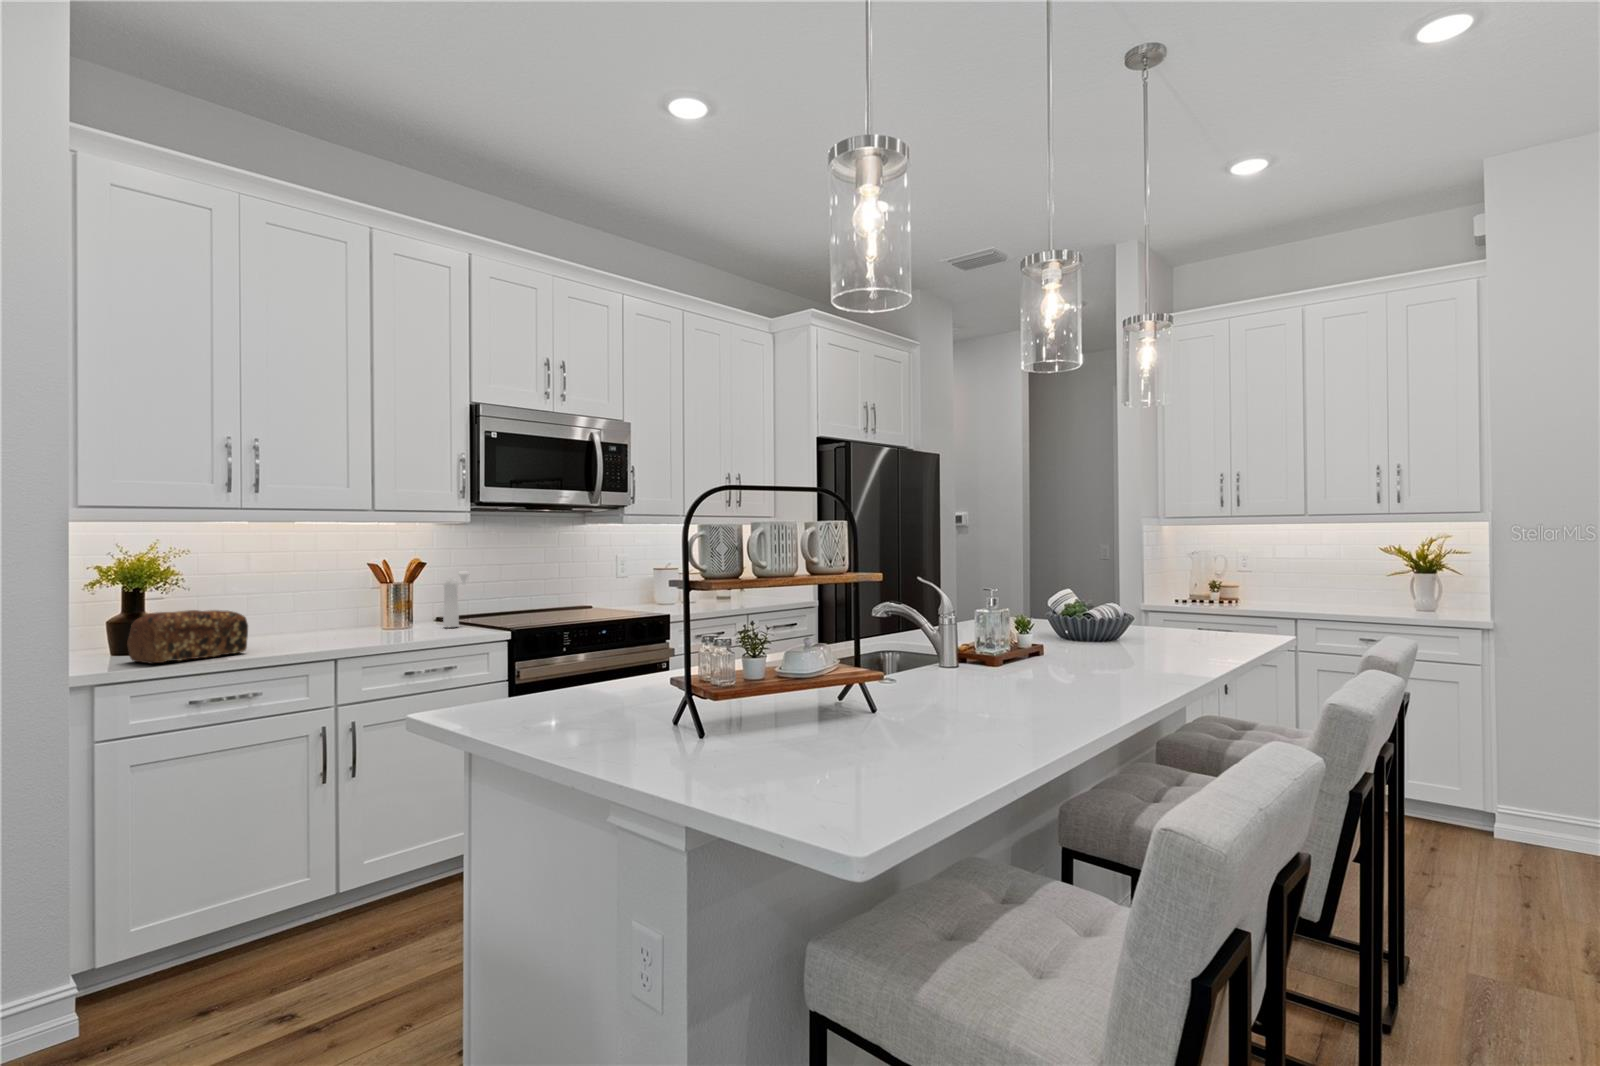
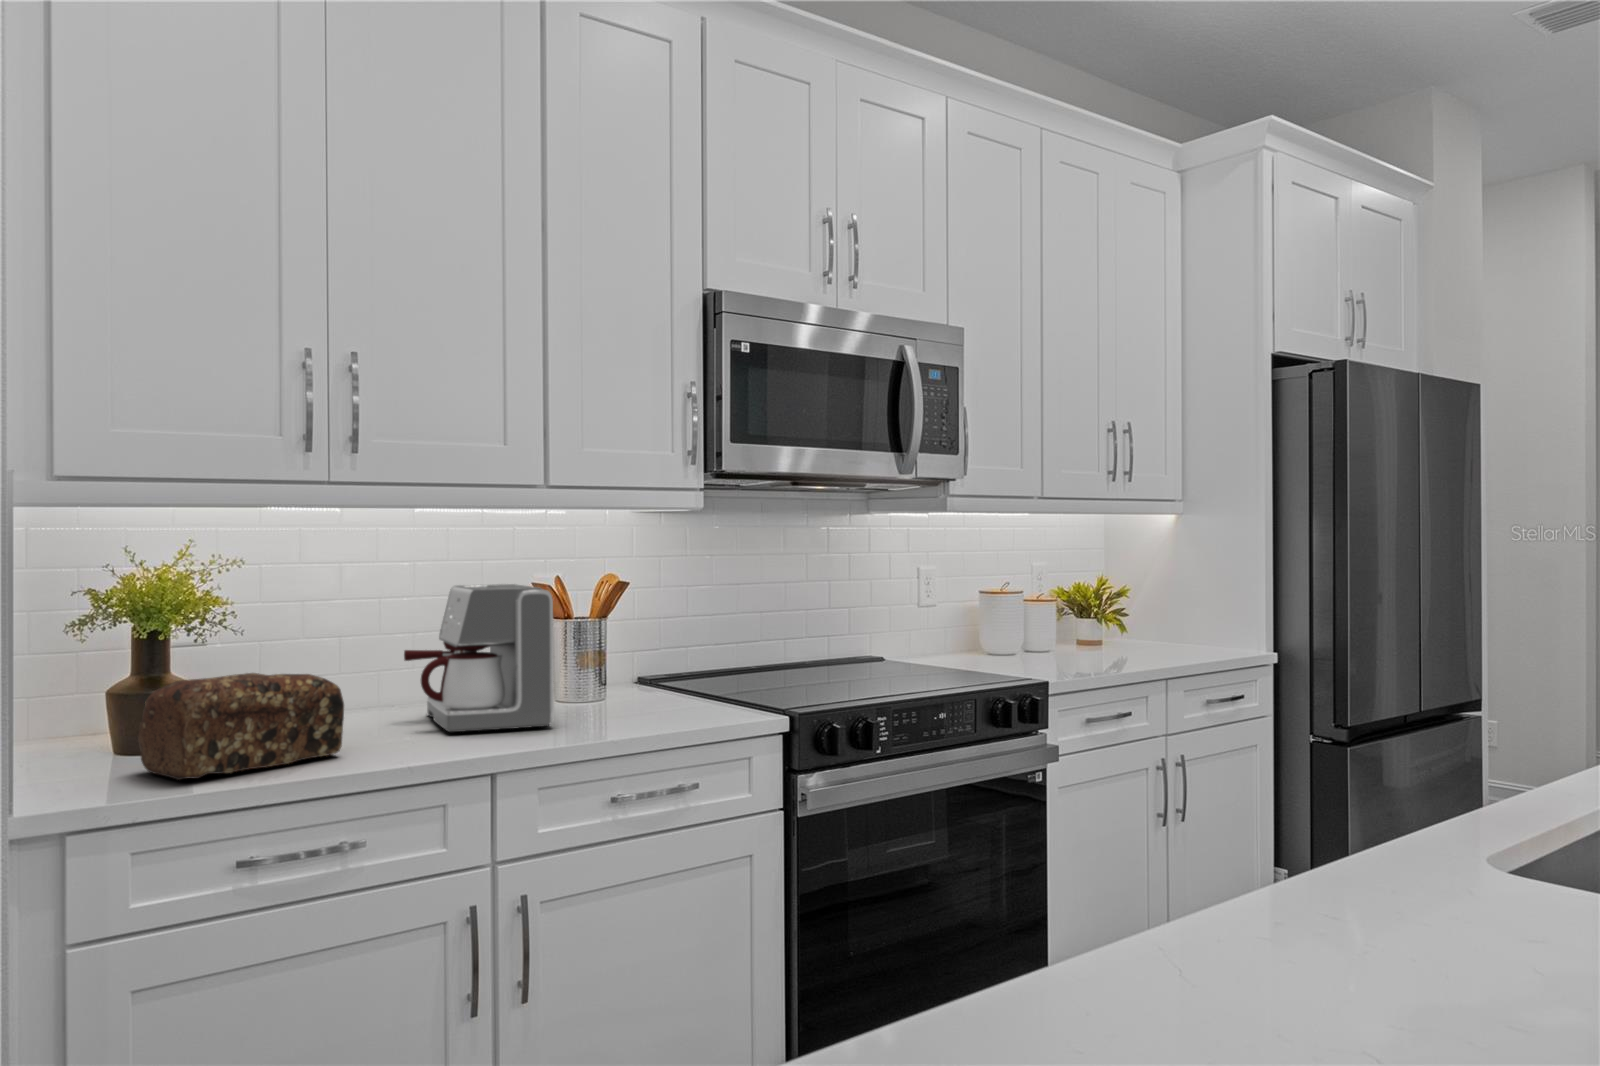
coffee maker: none [288,564,374,642] -> present [404,584,554,732]
pepper mill: present [443,570,469,627] -> none [659,596,700,702]

